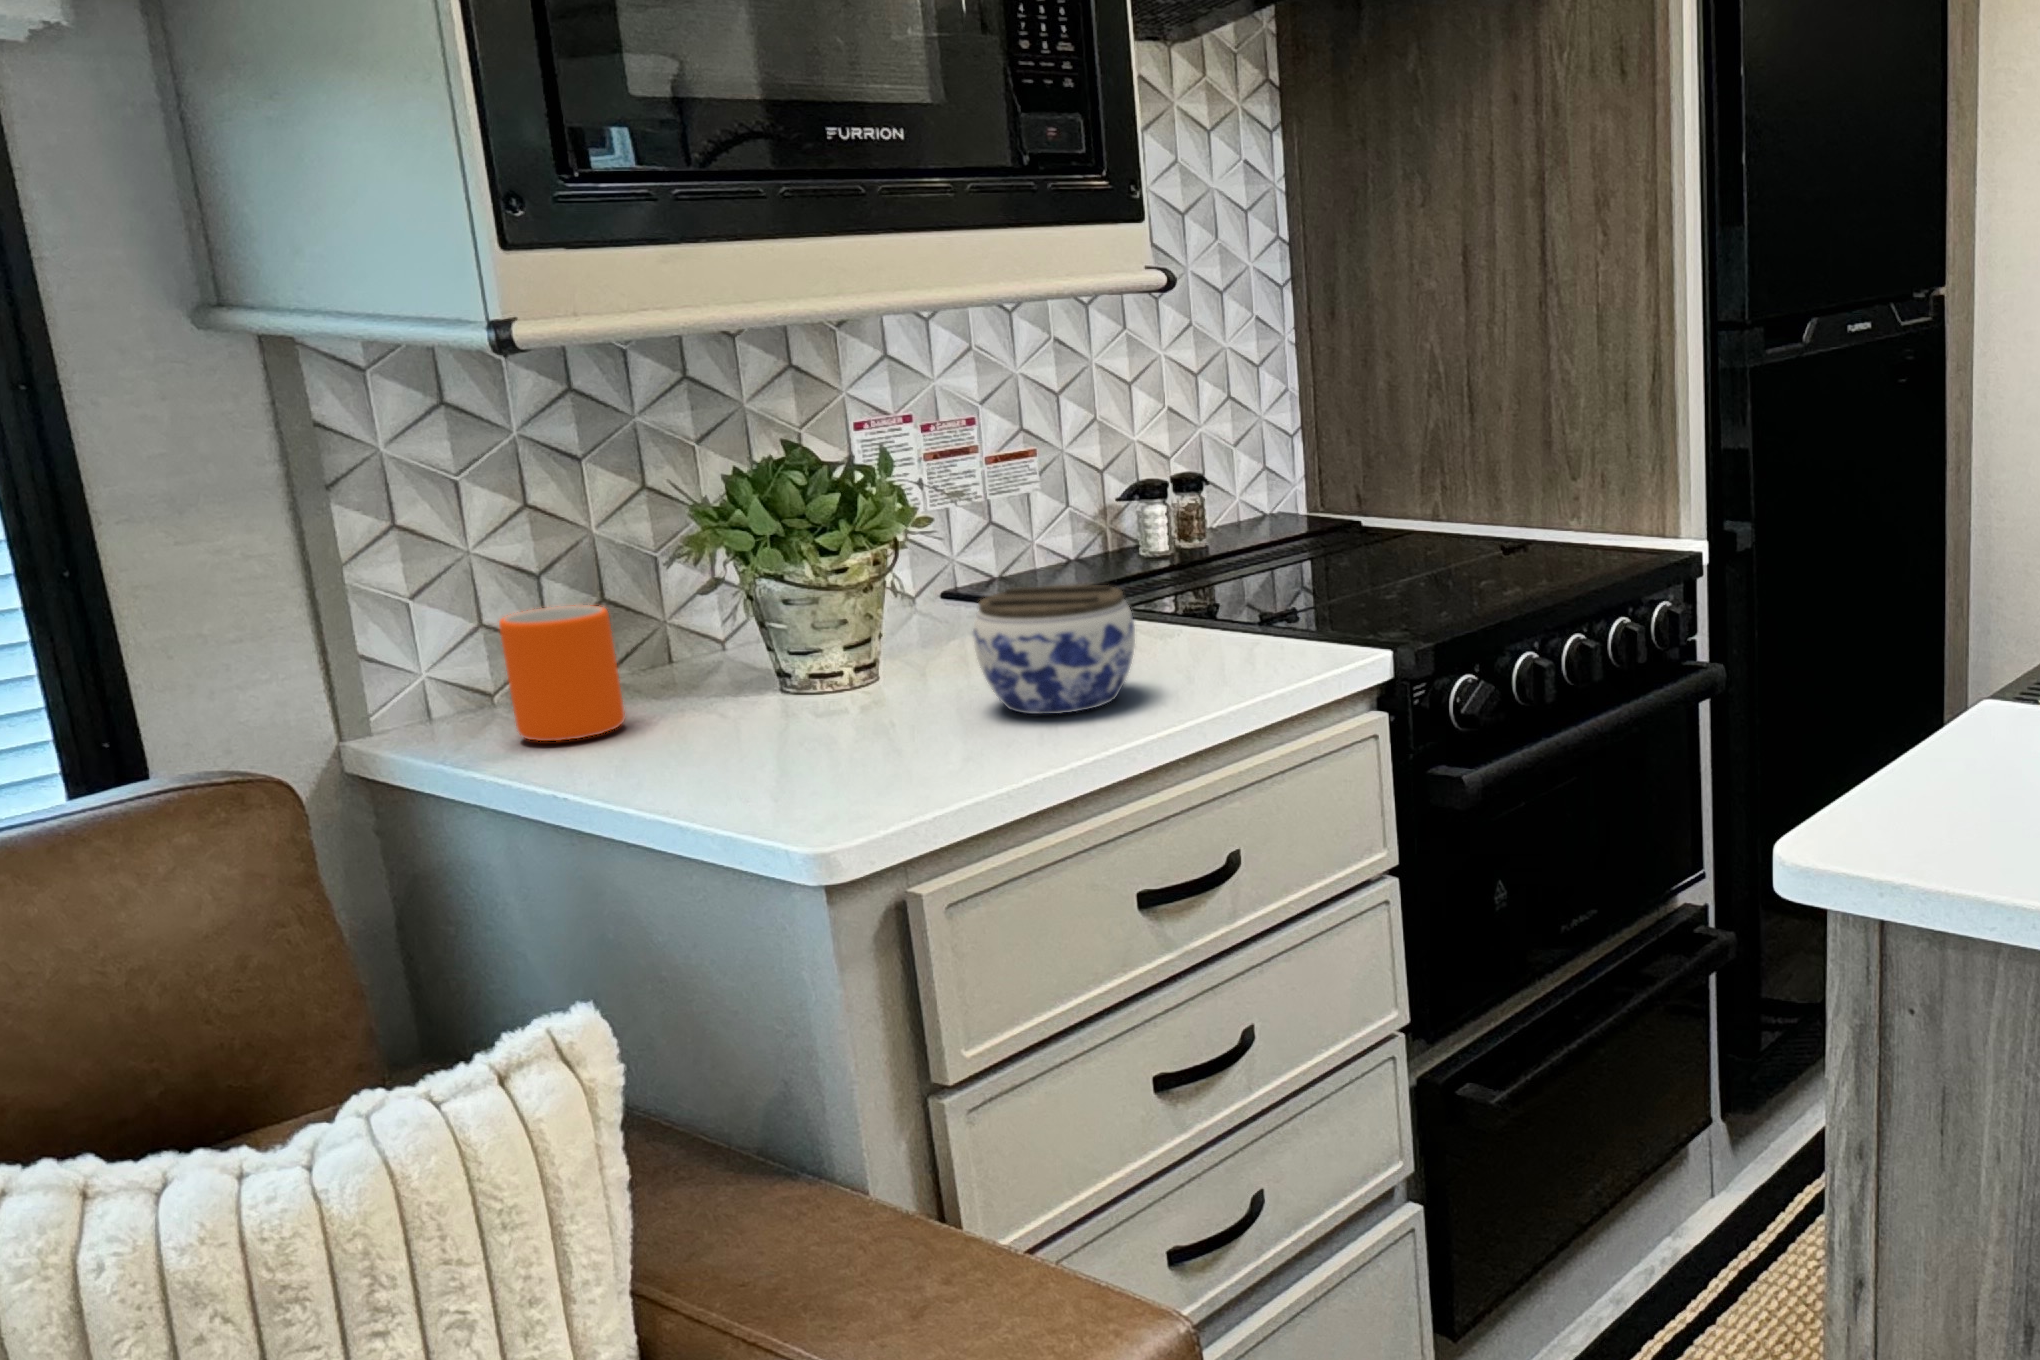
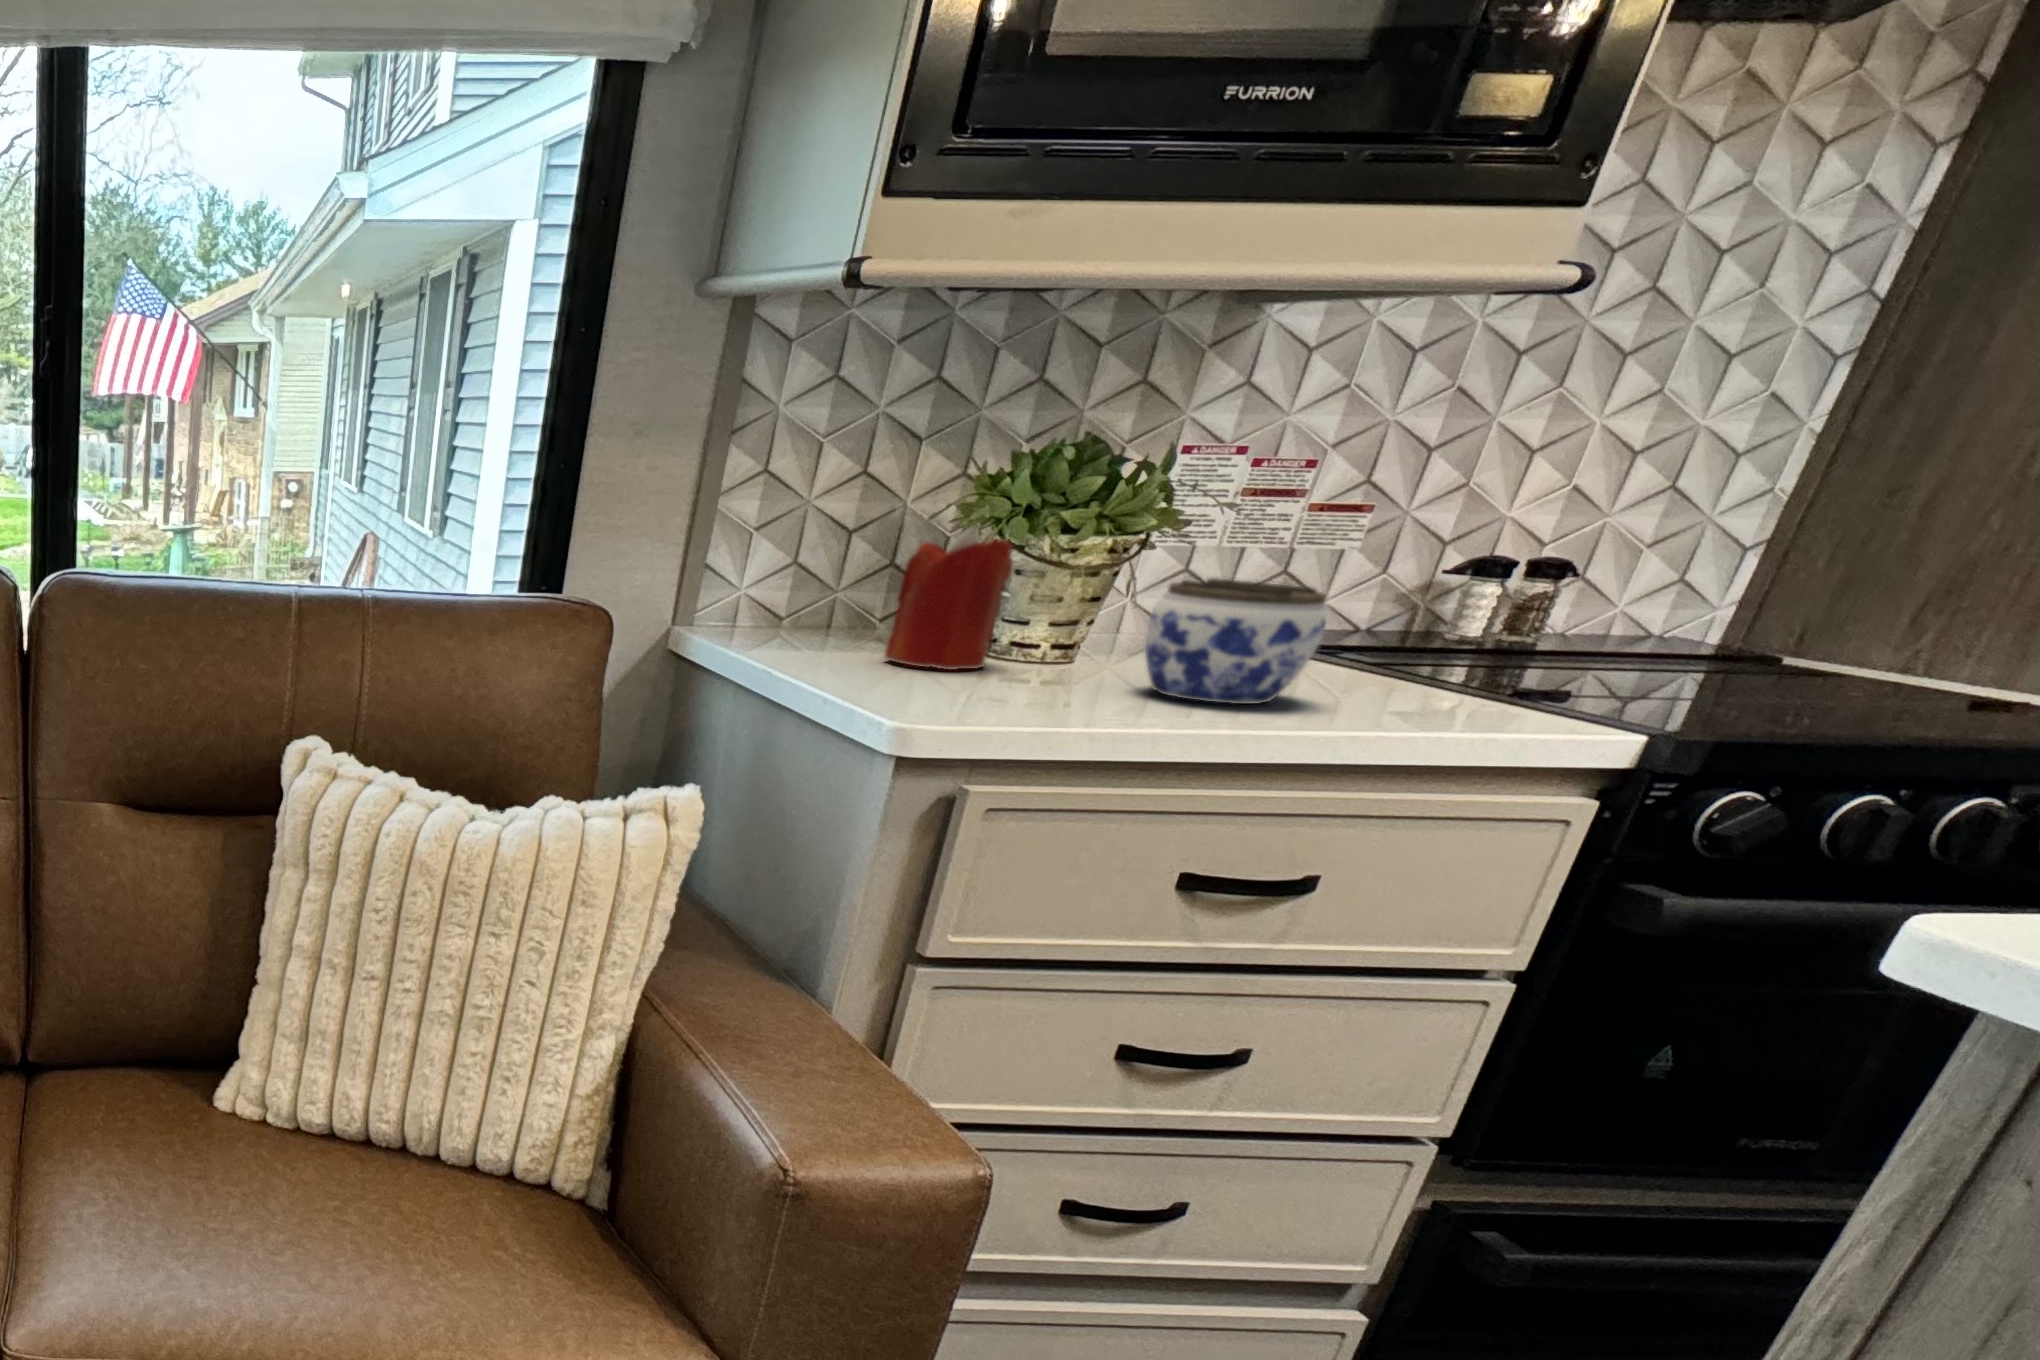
candle: none [675,572,813,740] -> present [885,526,1013,670]
mug: present [499,605,625,741] -> none [771,541,870,646]

